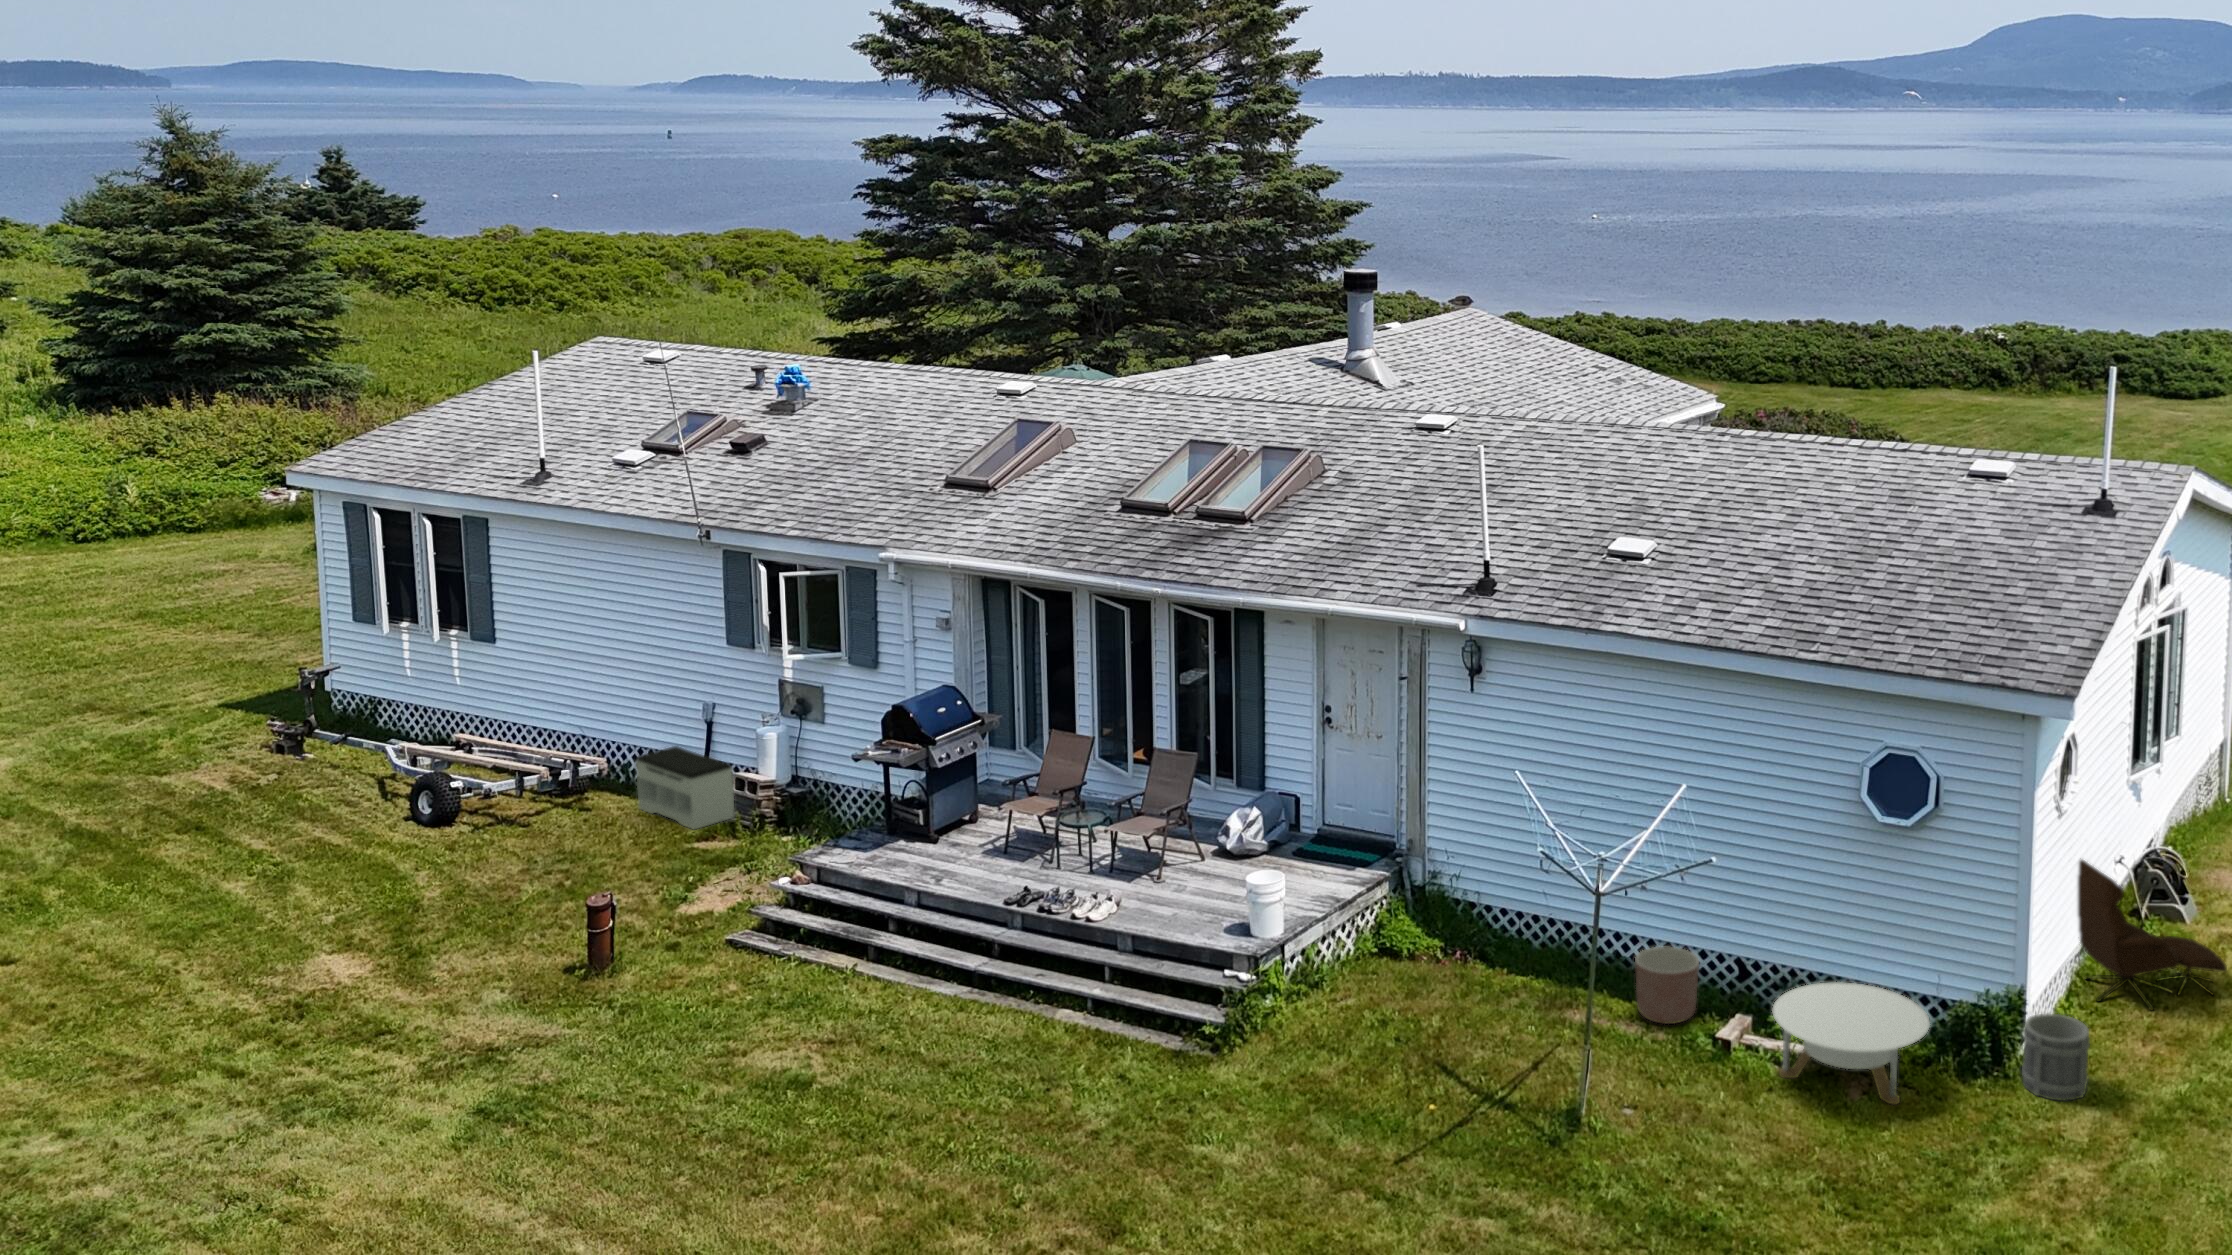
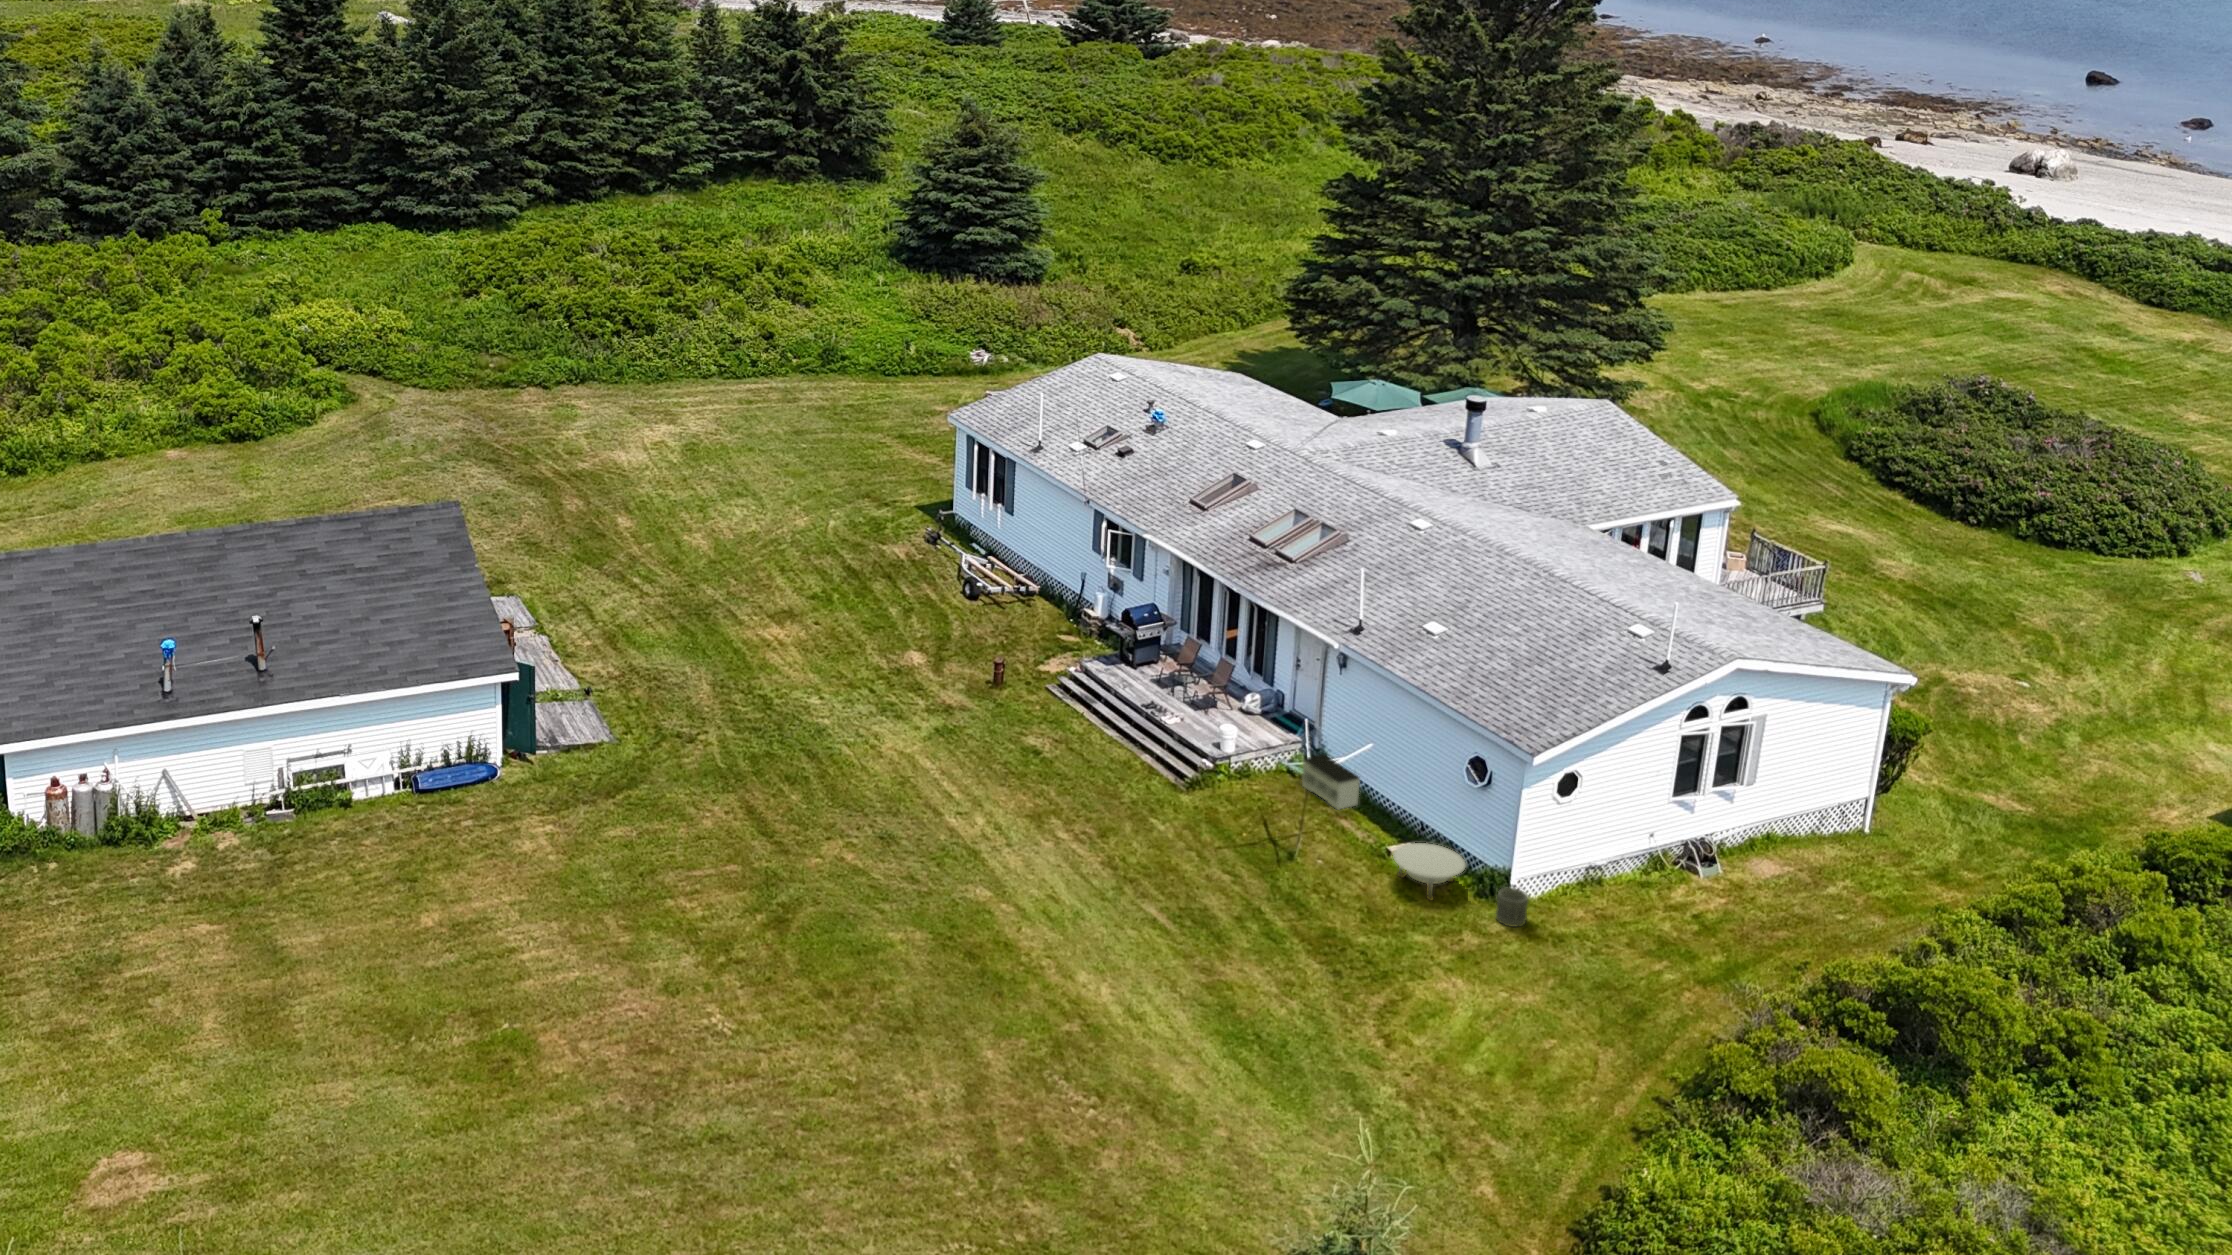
bench: present [636,746,734,829] -> present [1302,754,1360,810]
lounge chair: present [2078,860,2227,1010] -> none [1593,831,1672,920]
planter: present [1635,947,1699,1024] -> none [1370,808,1400,843]

